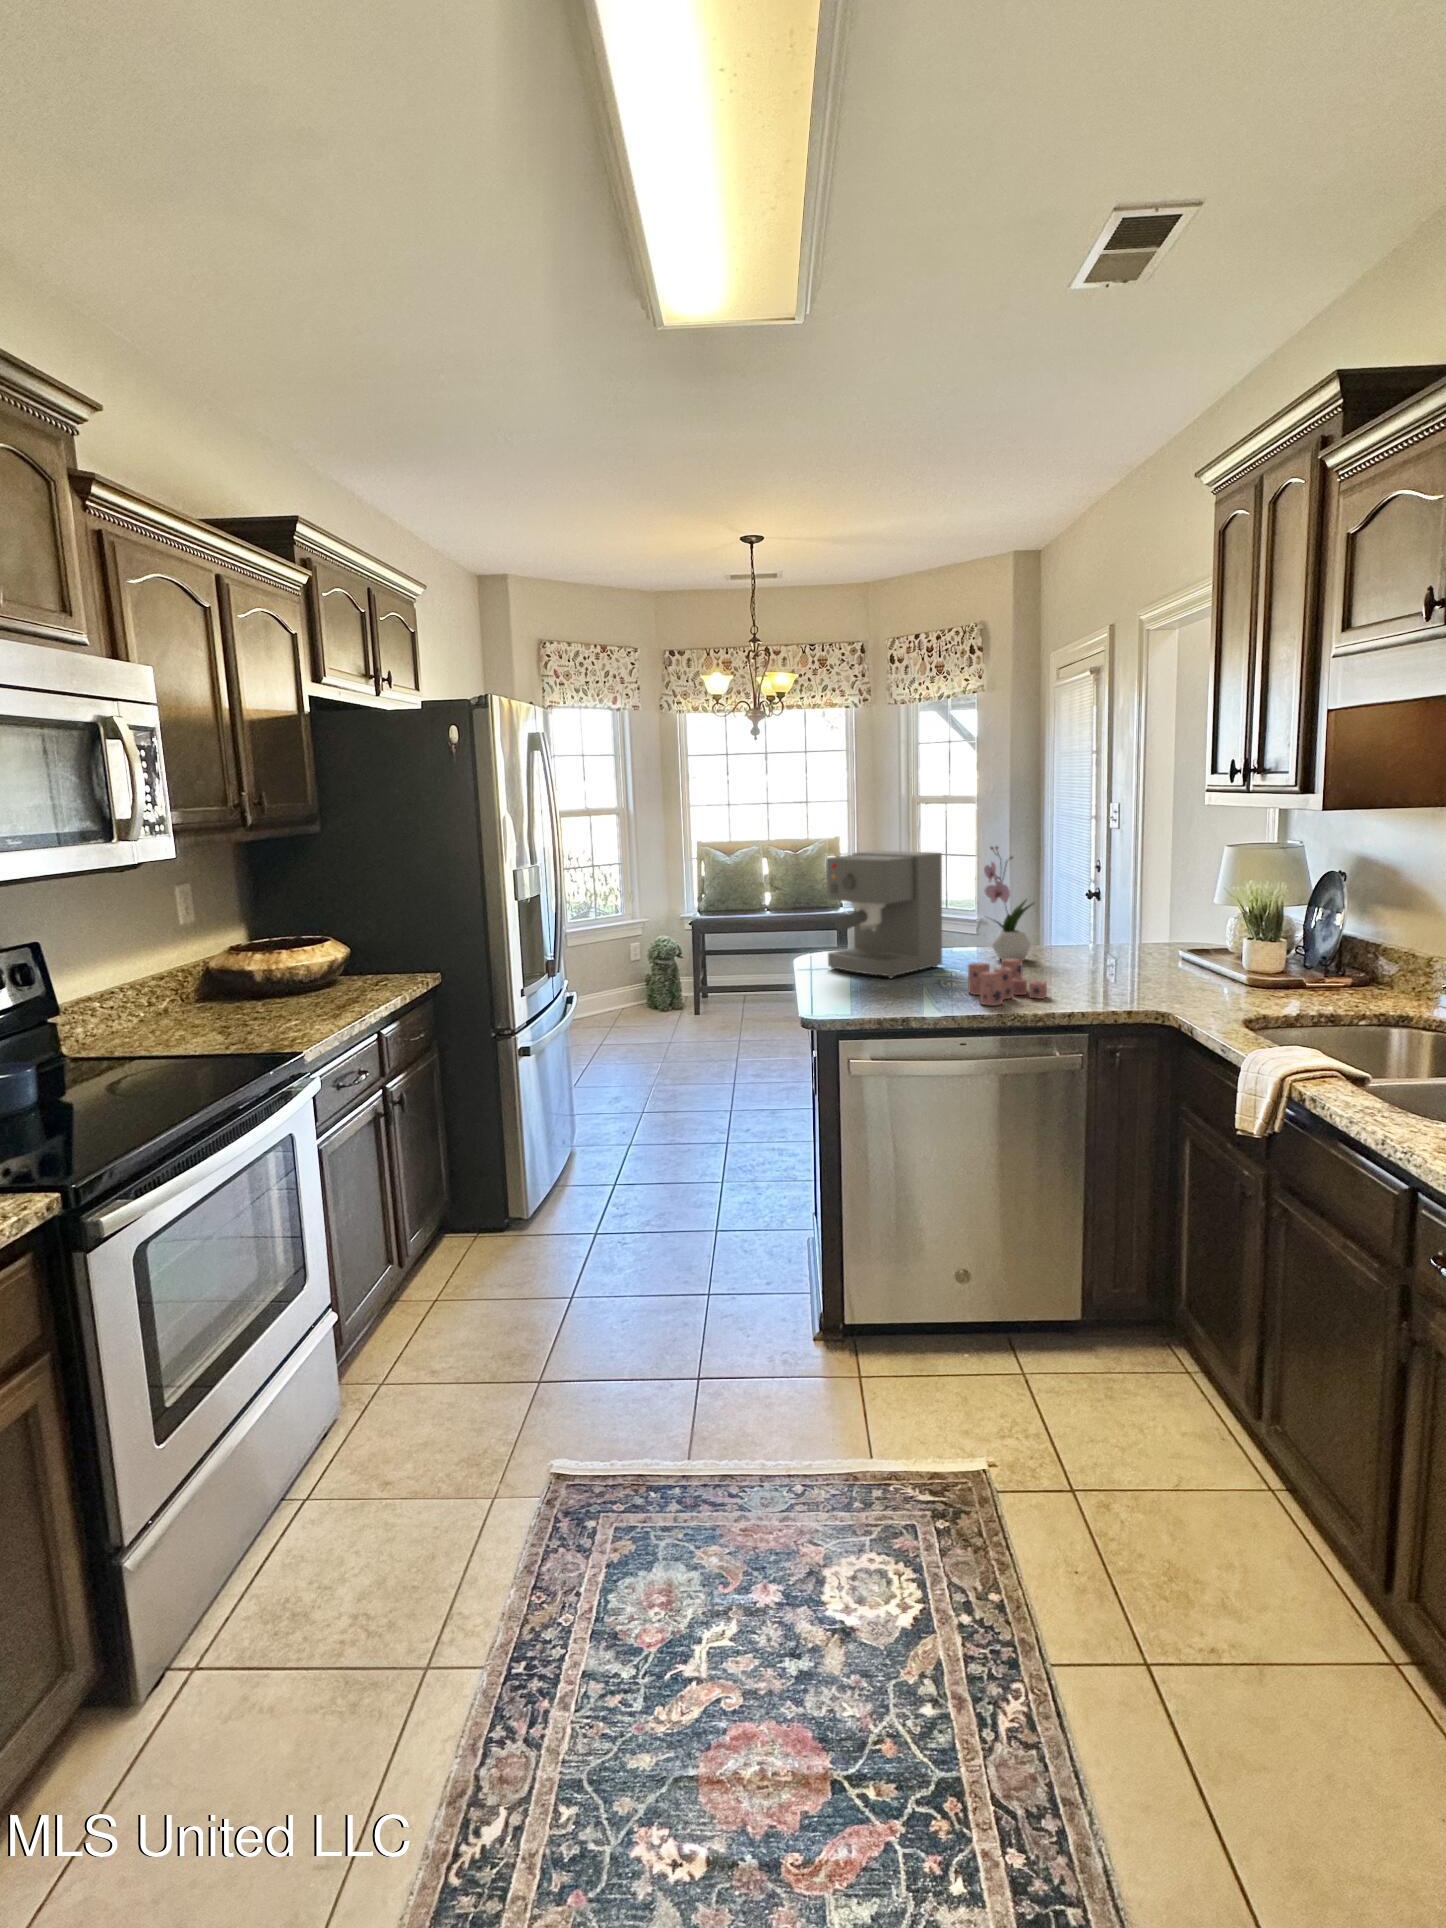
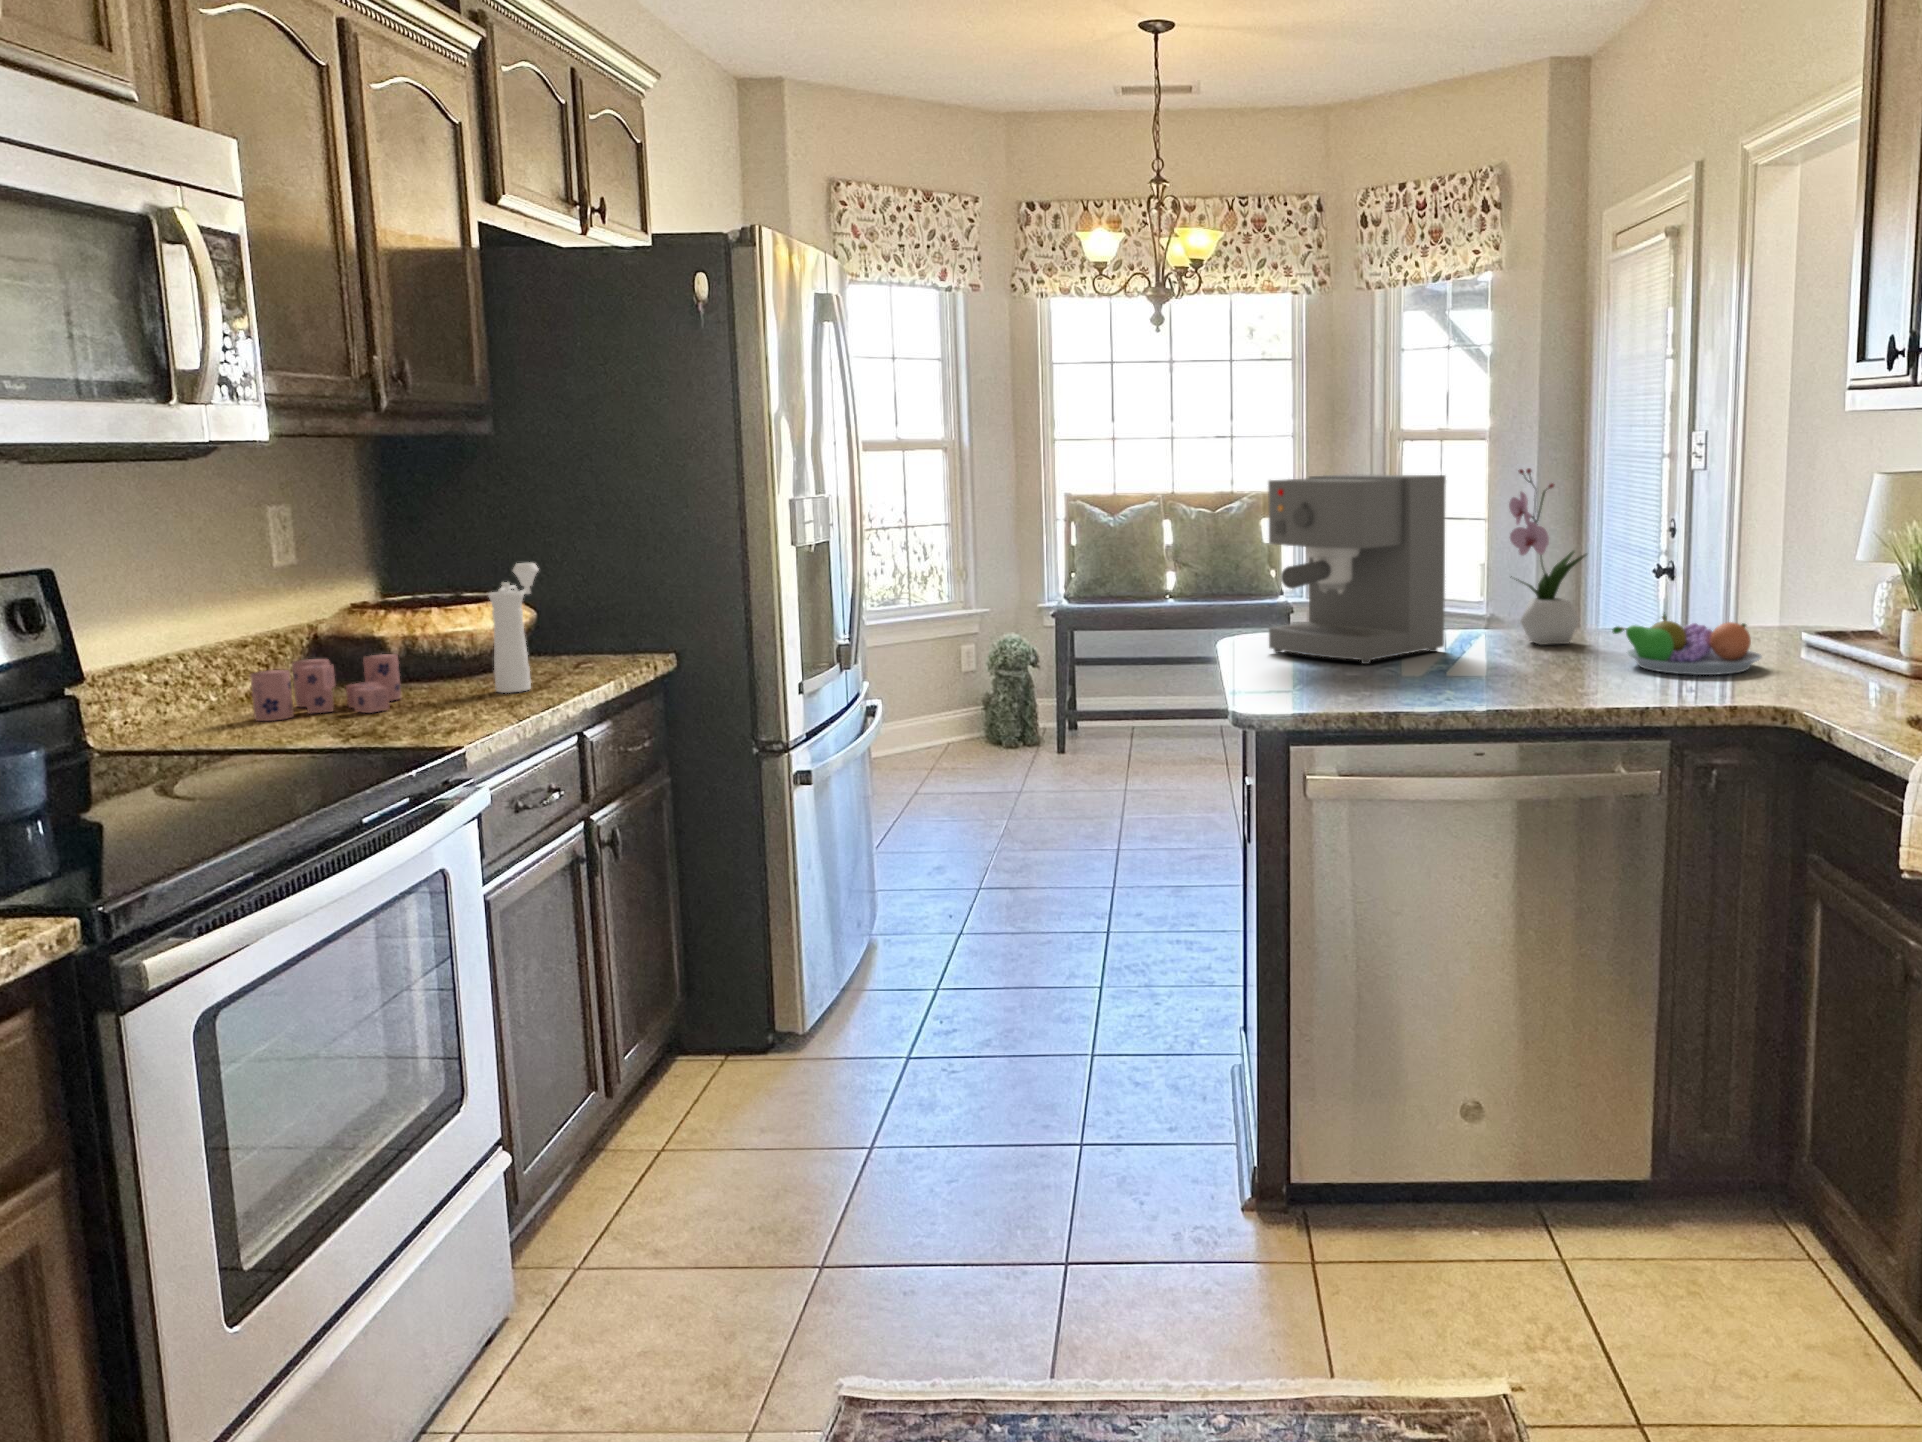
pepper mill: none [319,920,352,1007] -> present [488,563,538,693]
fruit bowl: none [1051,942,1149,986] -> present [1612,612,1762,675]
candle: present [968,959,1047,1005] -> present [250,654,402,721]

